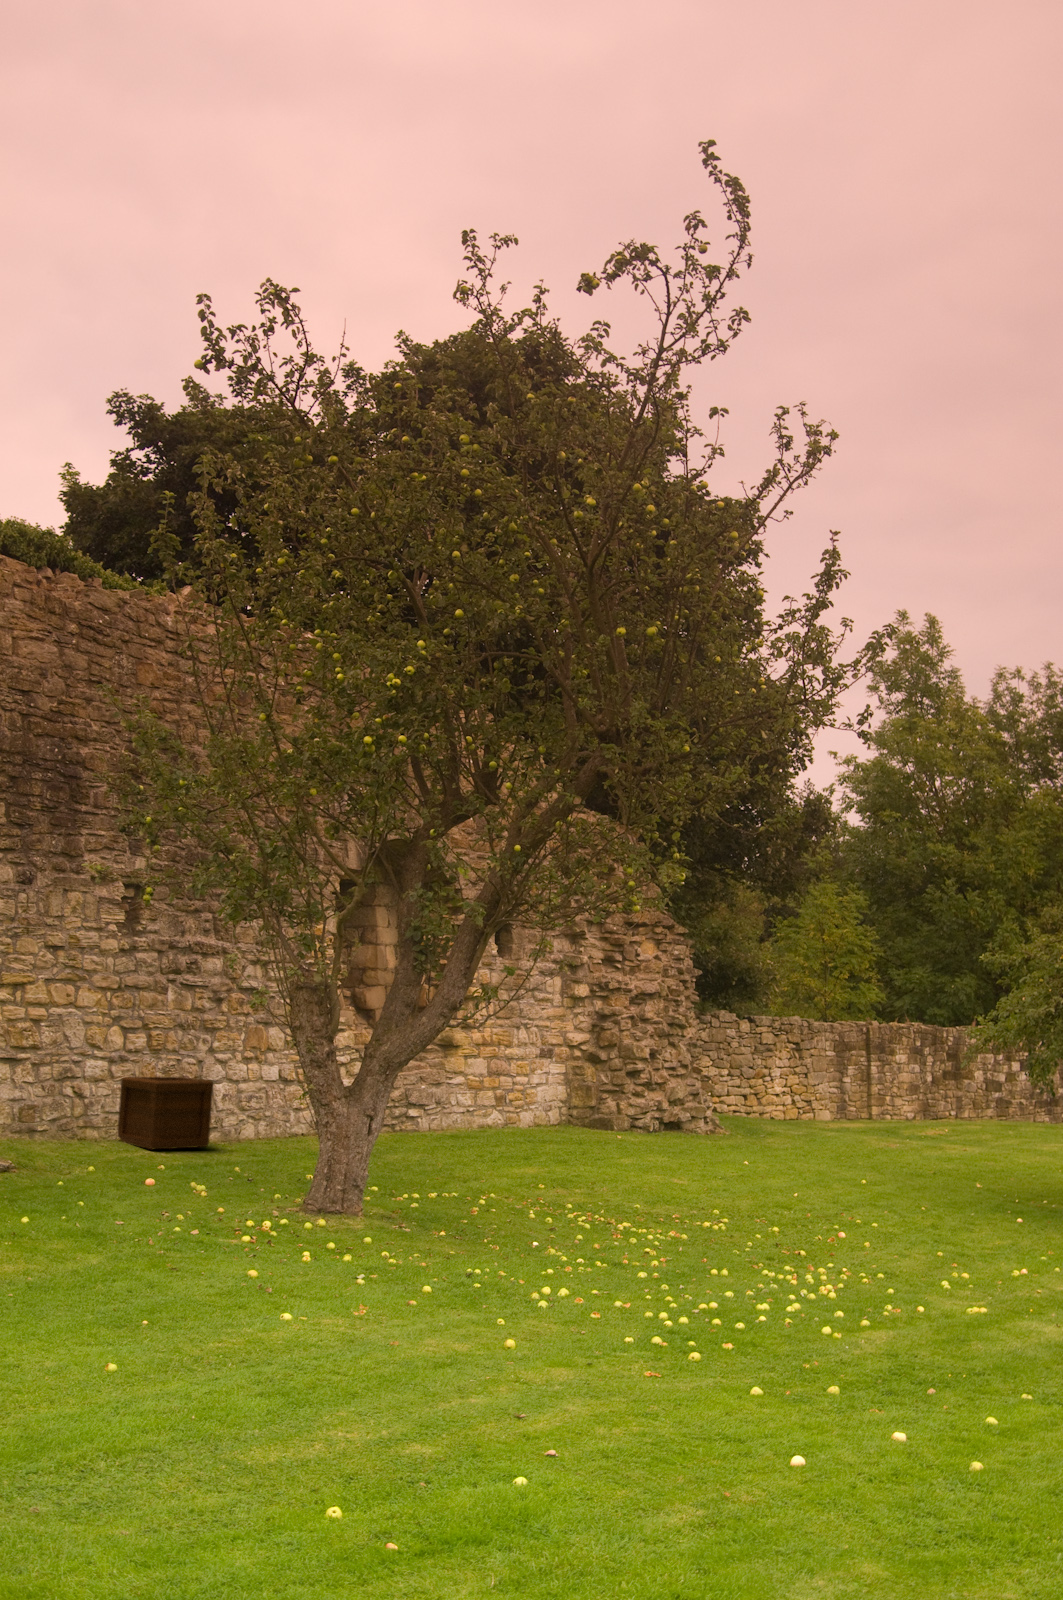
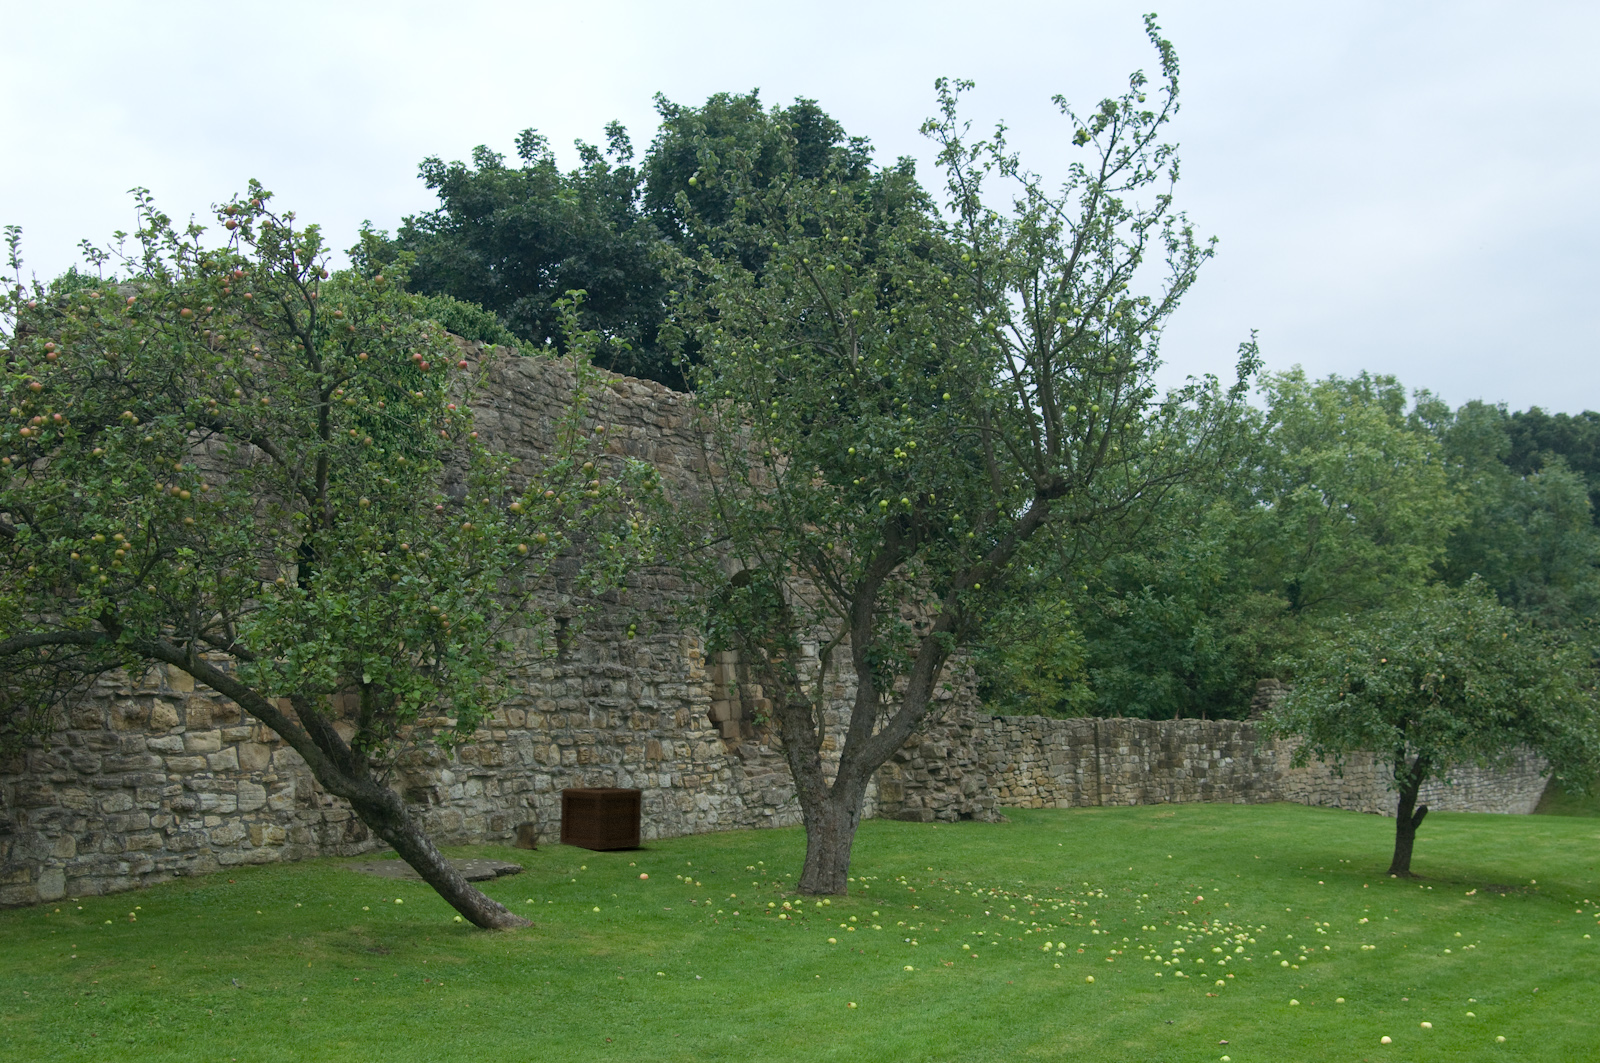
watering can: none [49,1113,87,1146] -> present [513,821,548,849]

